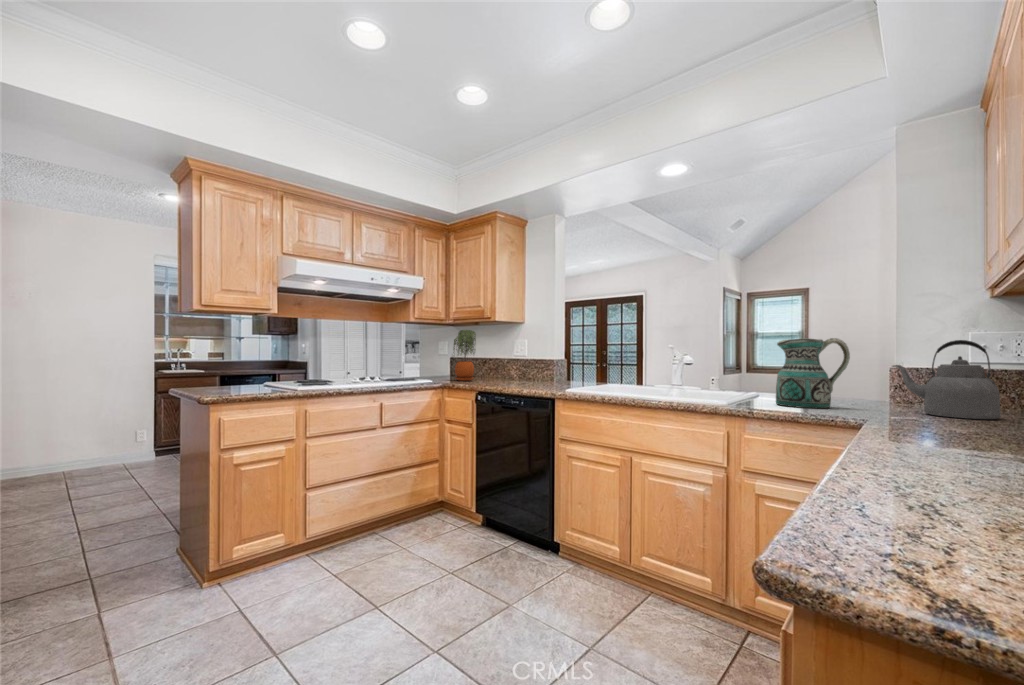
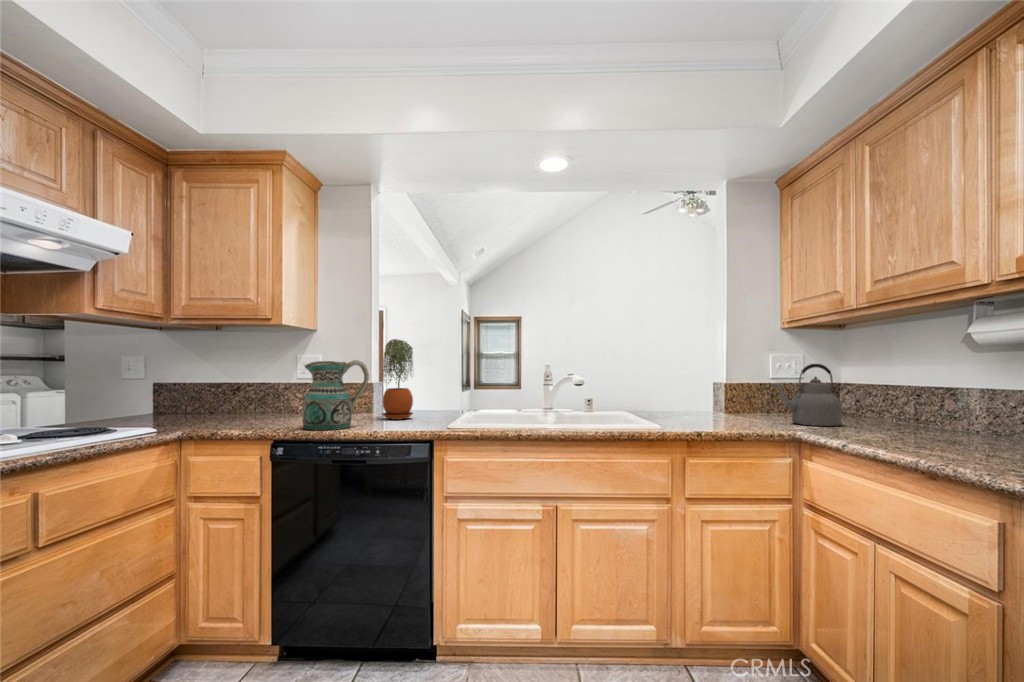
potted plant: present [453,330,476,381] -> present [380,339,413,420]
ceramic pitcher: present [776,338,850,408] -> present [303,360,369,430]

